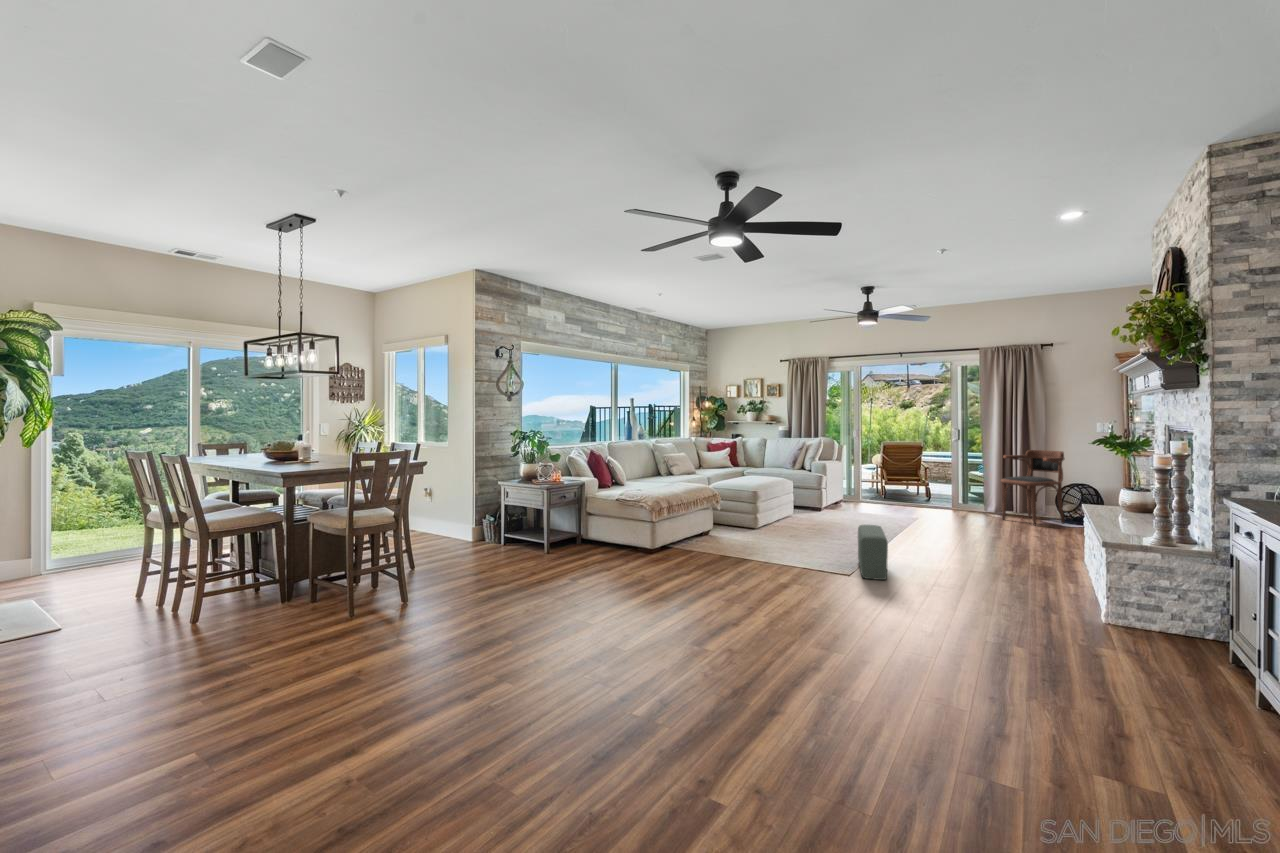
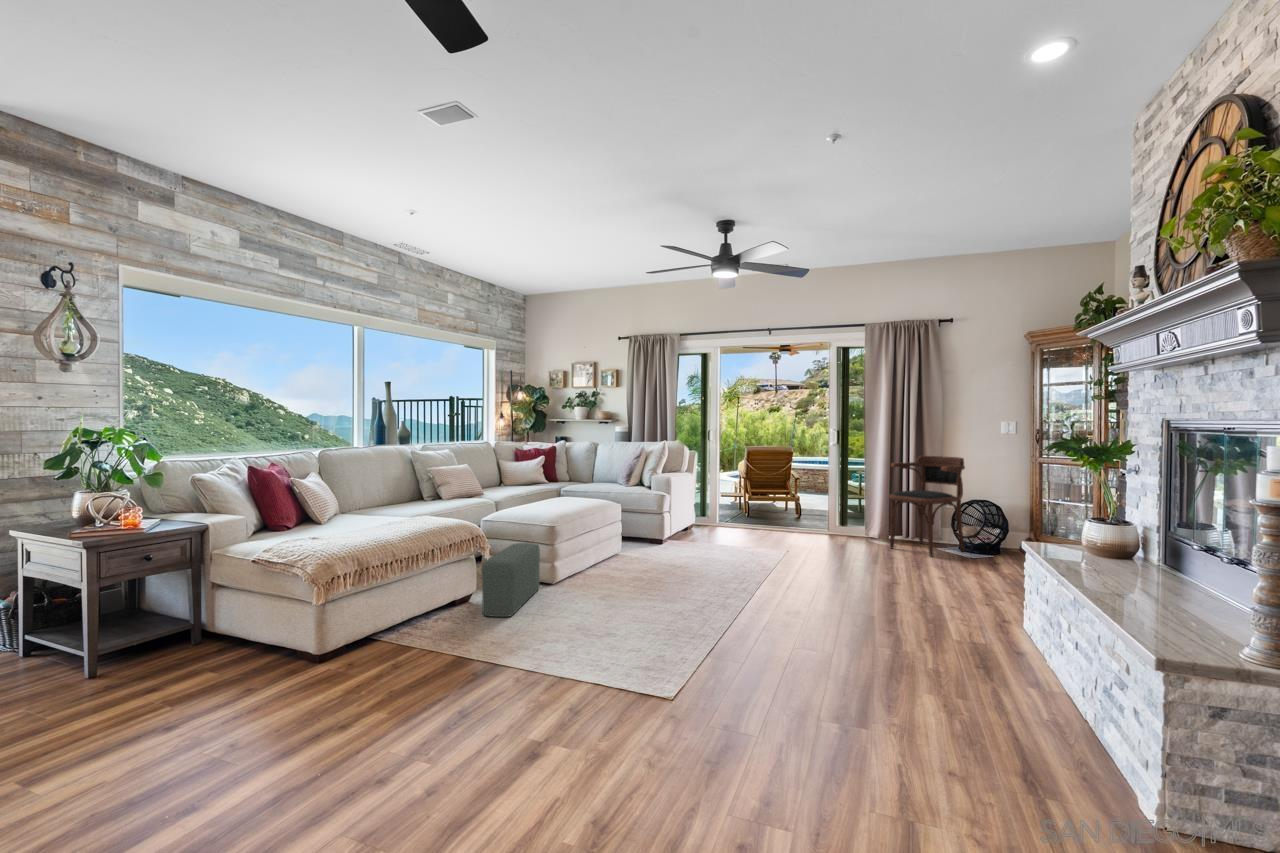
pouf: present [858,525,888,580] -> present [482,543,540,617]

